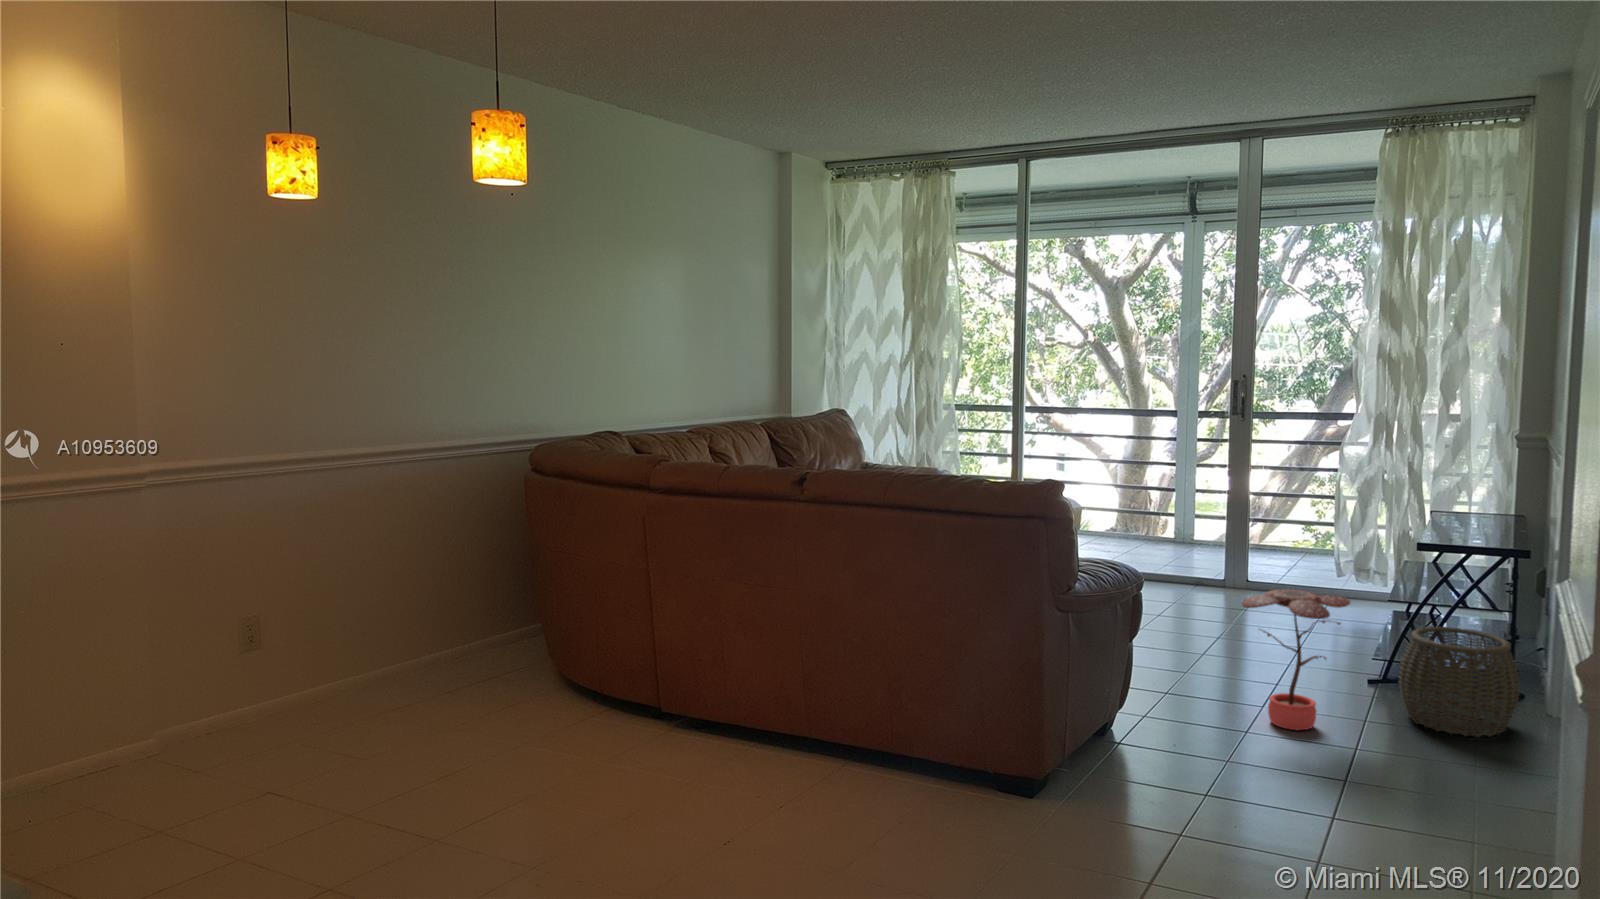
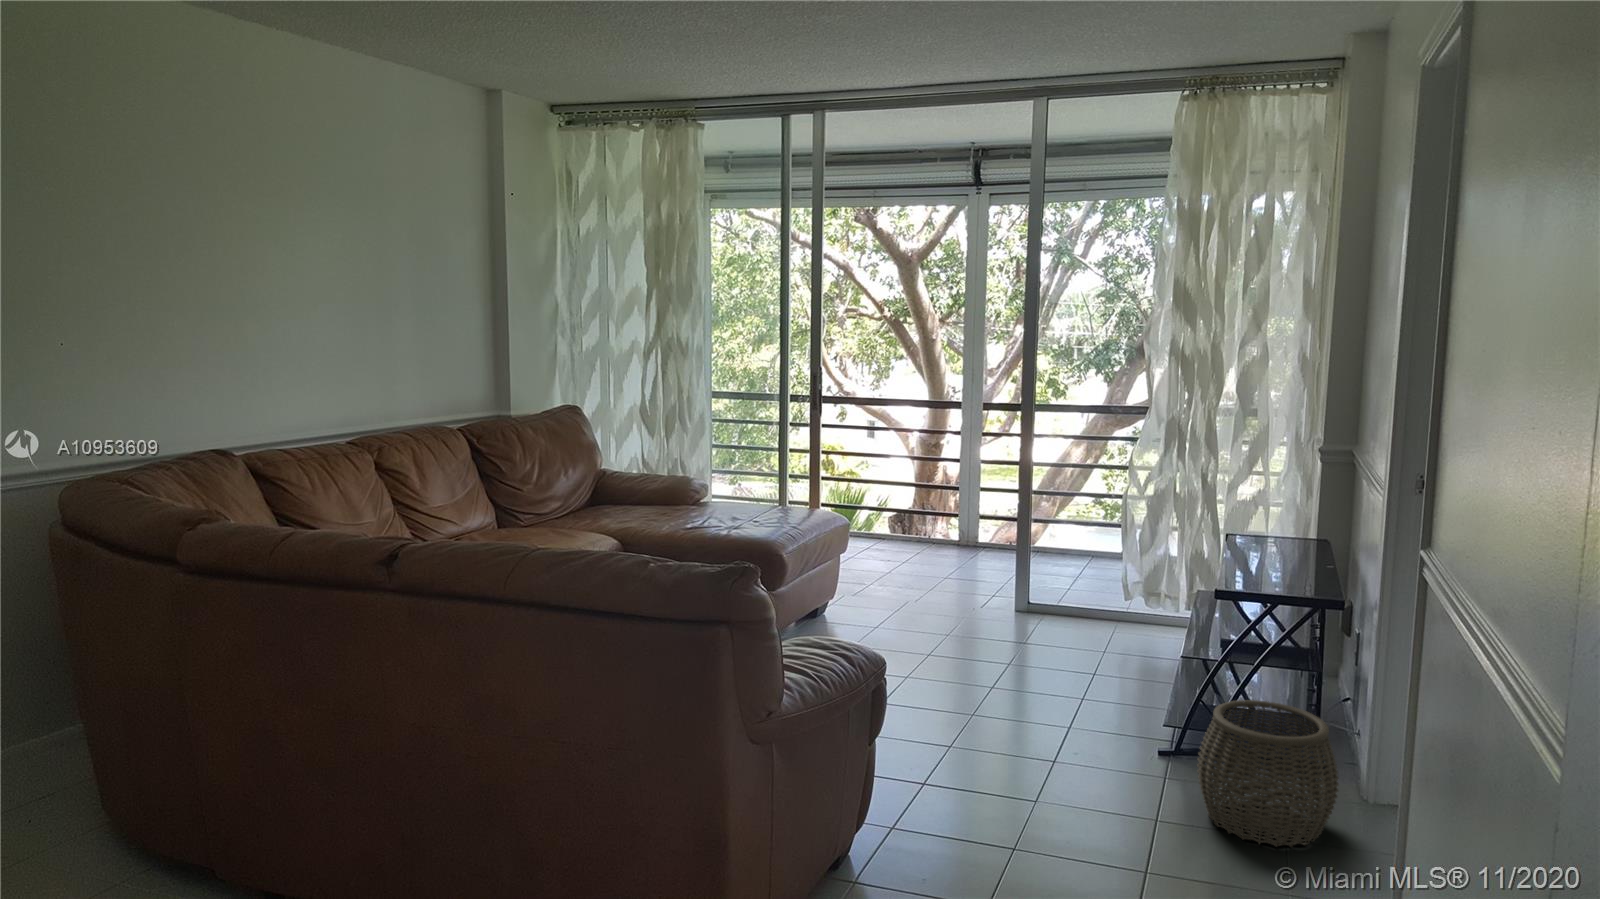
potted plant: present [1242,590,1350,730] -> none [1010,662,1143,850]

